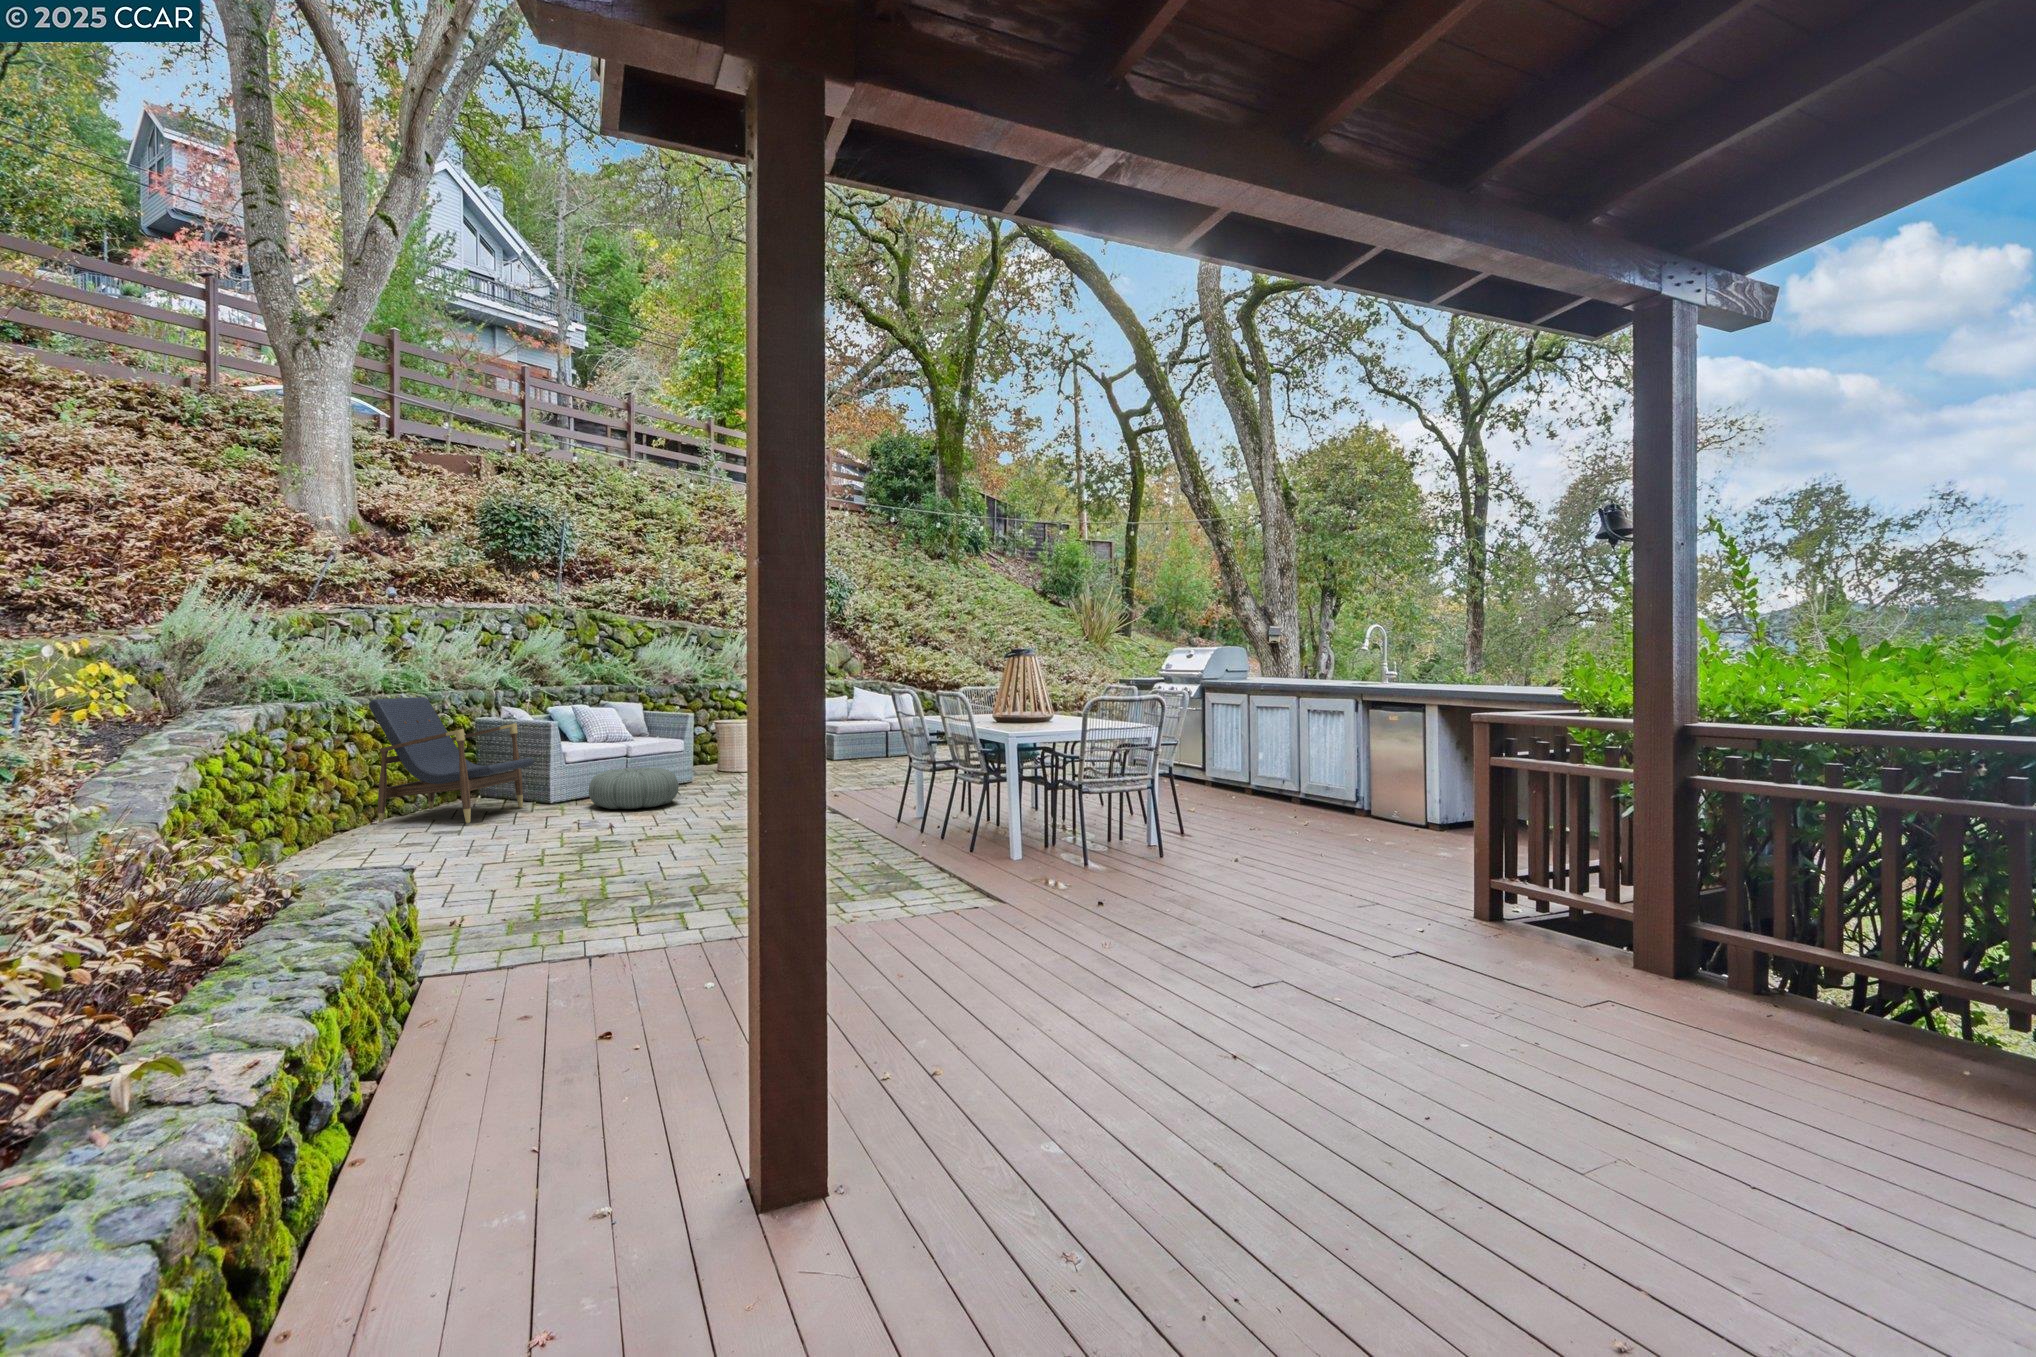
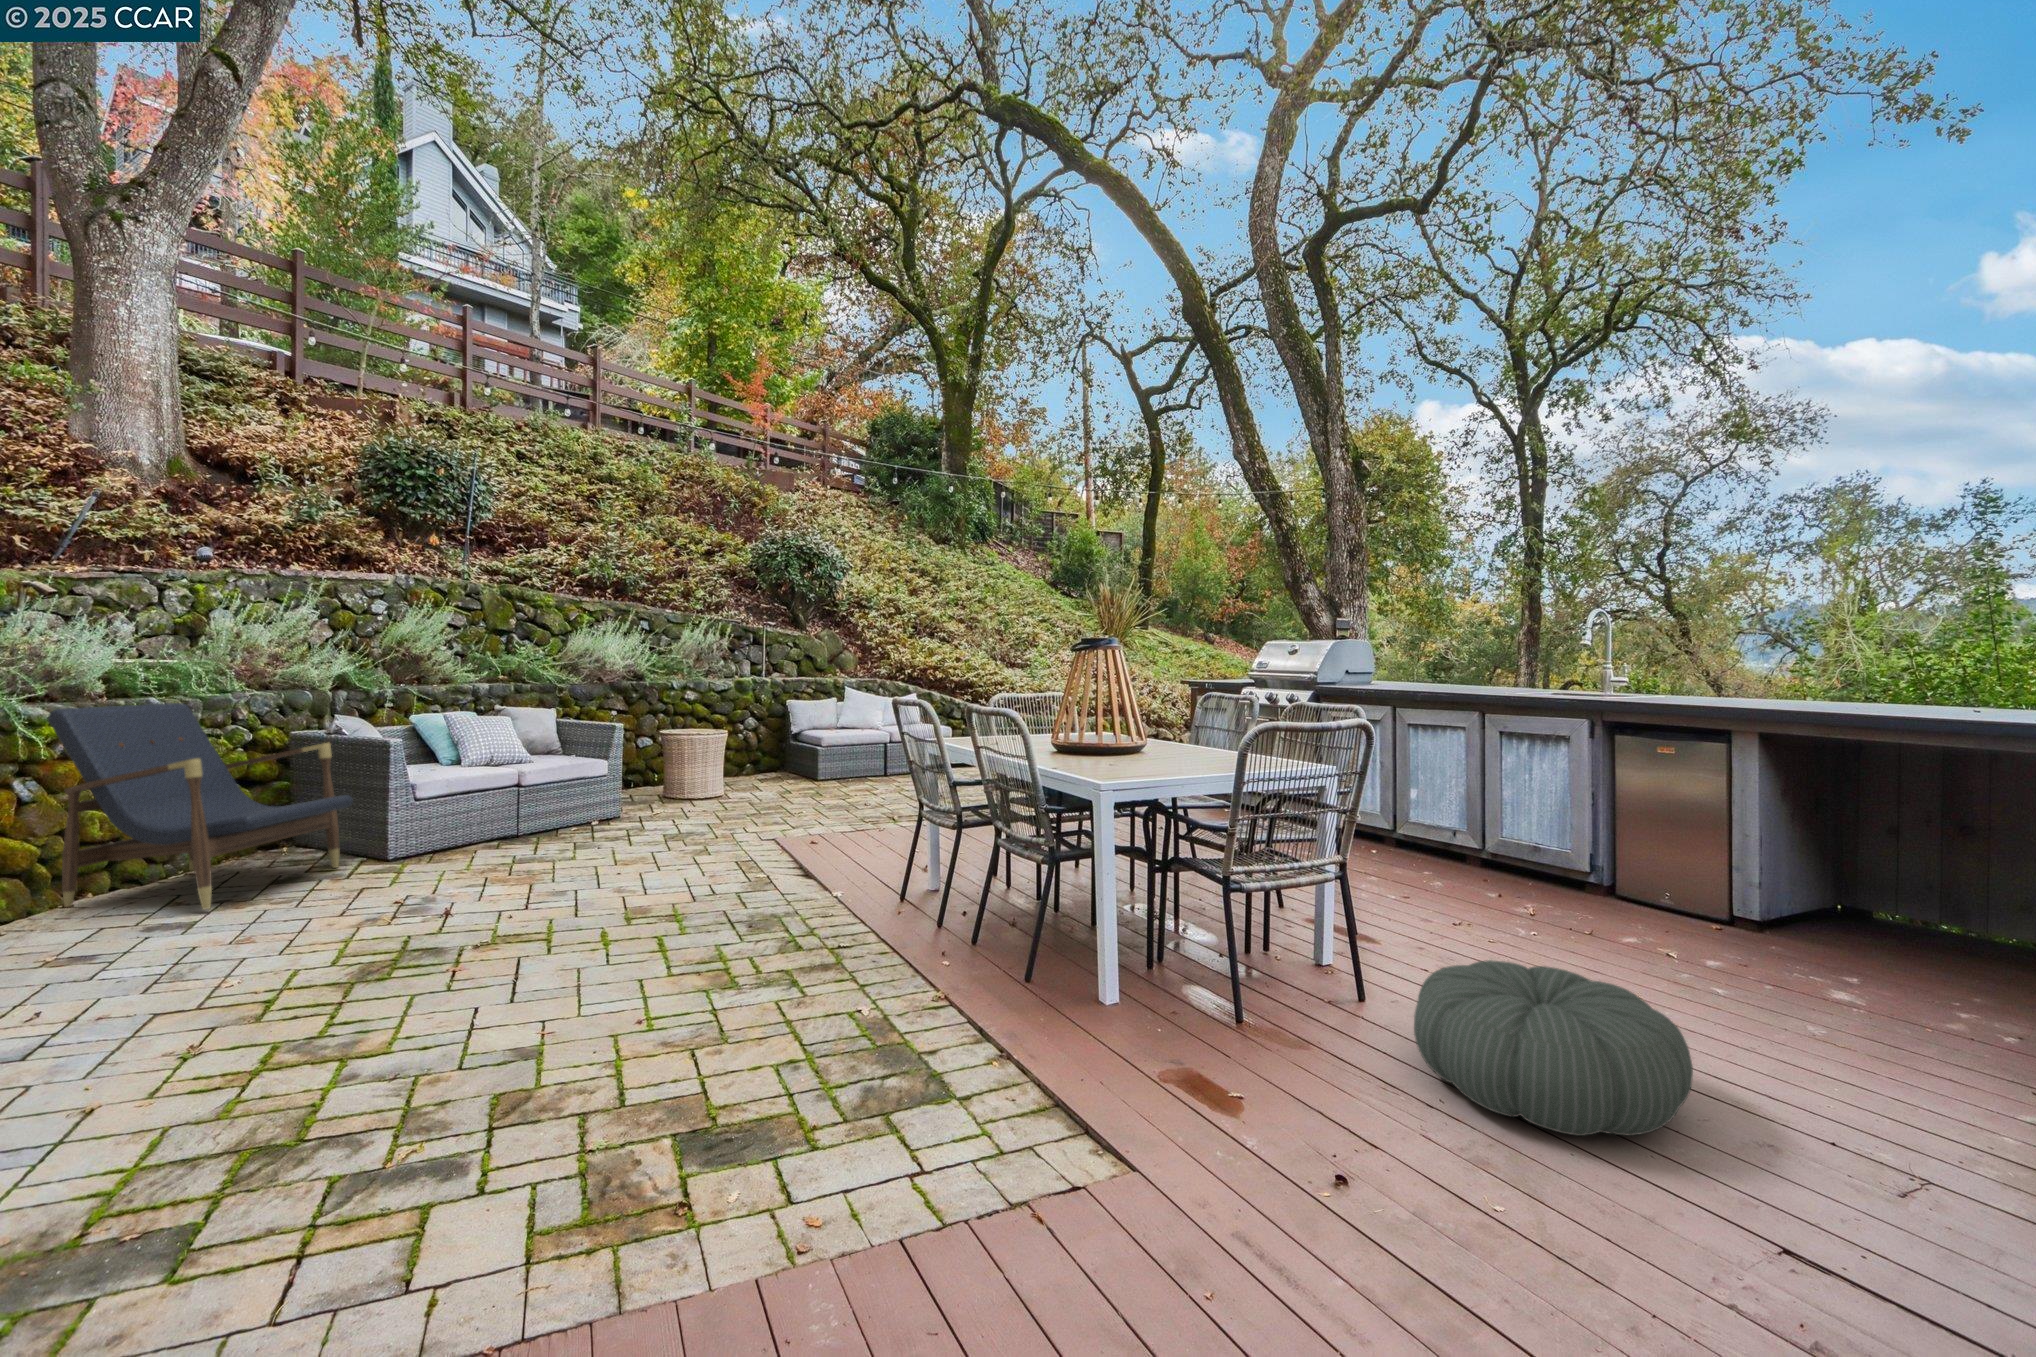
pouf: present [589,767,678,809] -> present [1414,960,1693,1136]

